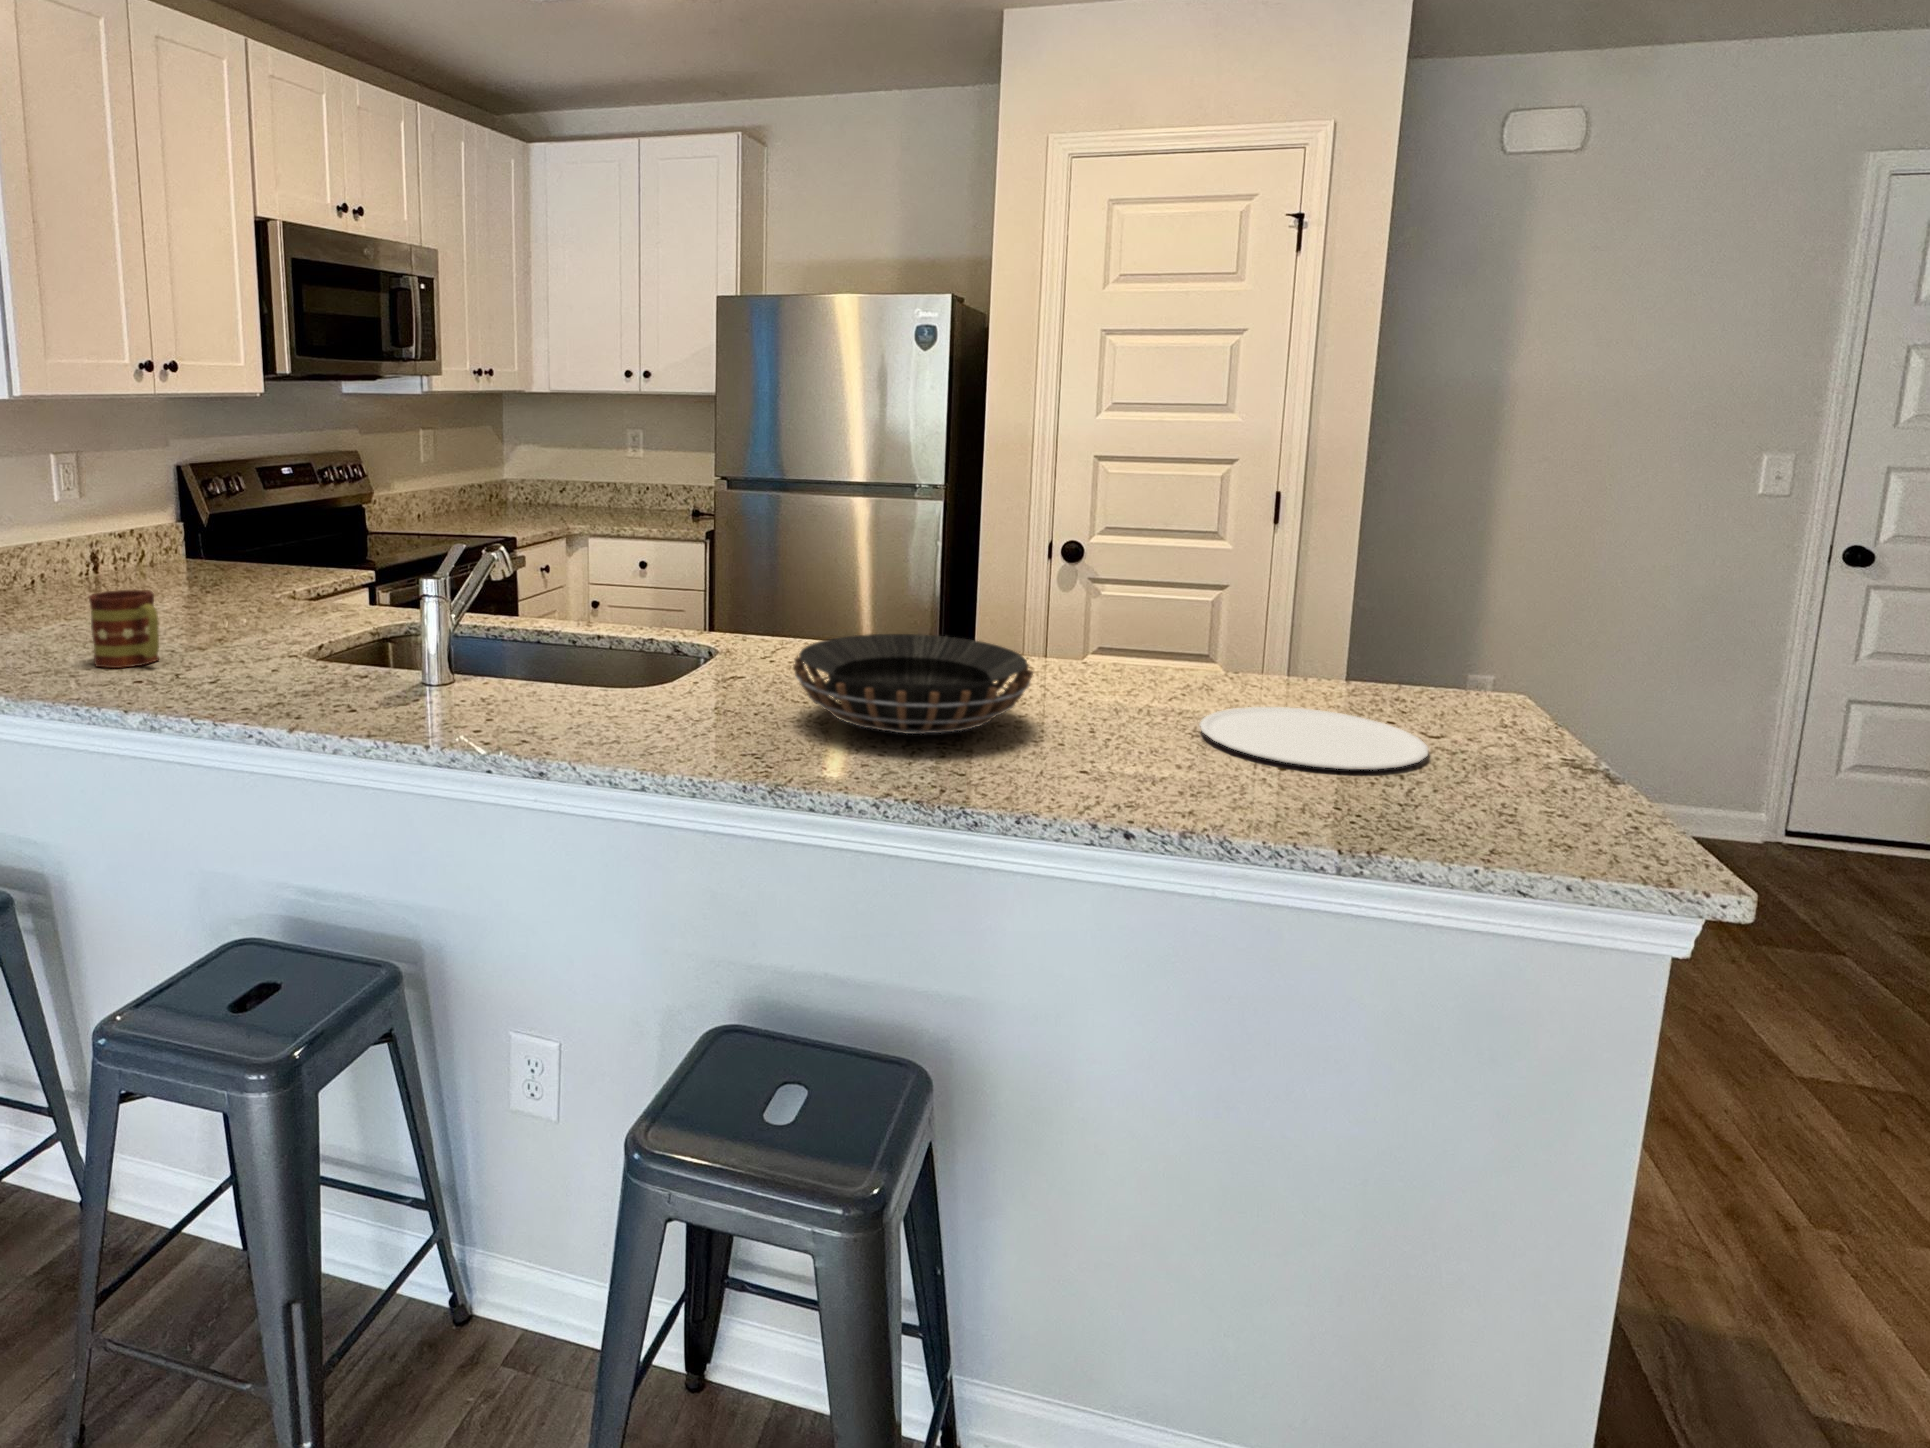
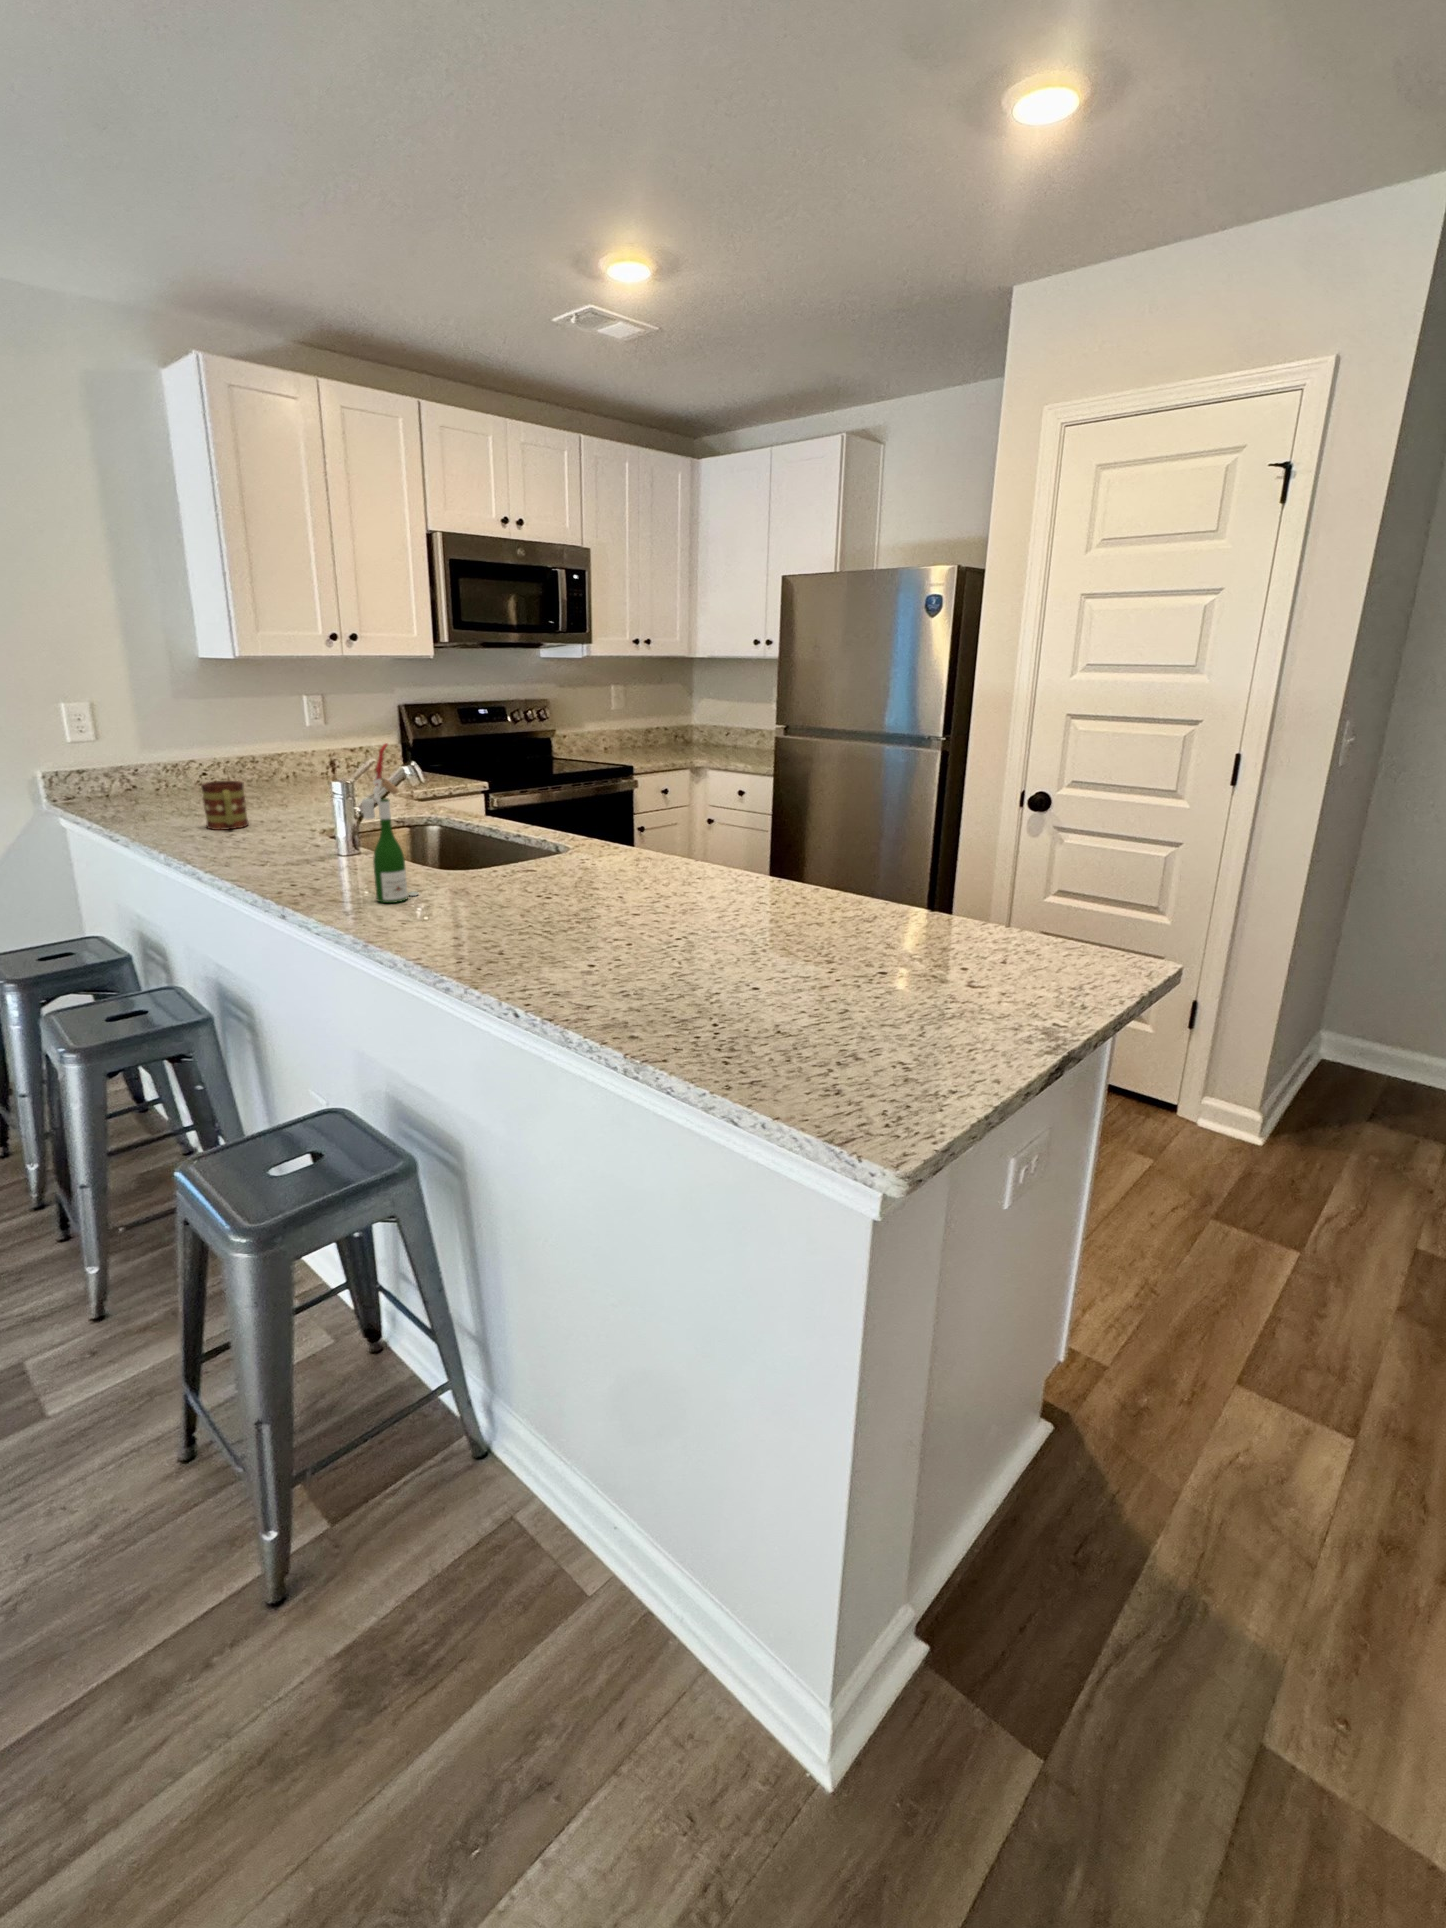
wine bottle: none [630,520,679,737] -> present [362,743,418,903]
decorative bowl: present [793,634,1033,734] -> none [465,844,657,923]
plate: present [1199,707,1428,770] -> none [745,935,941,1001]

